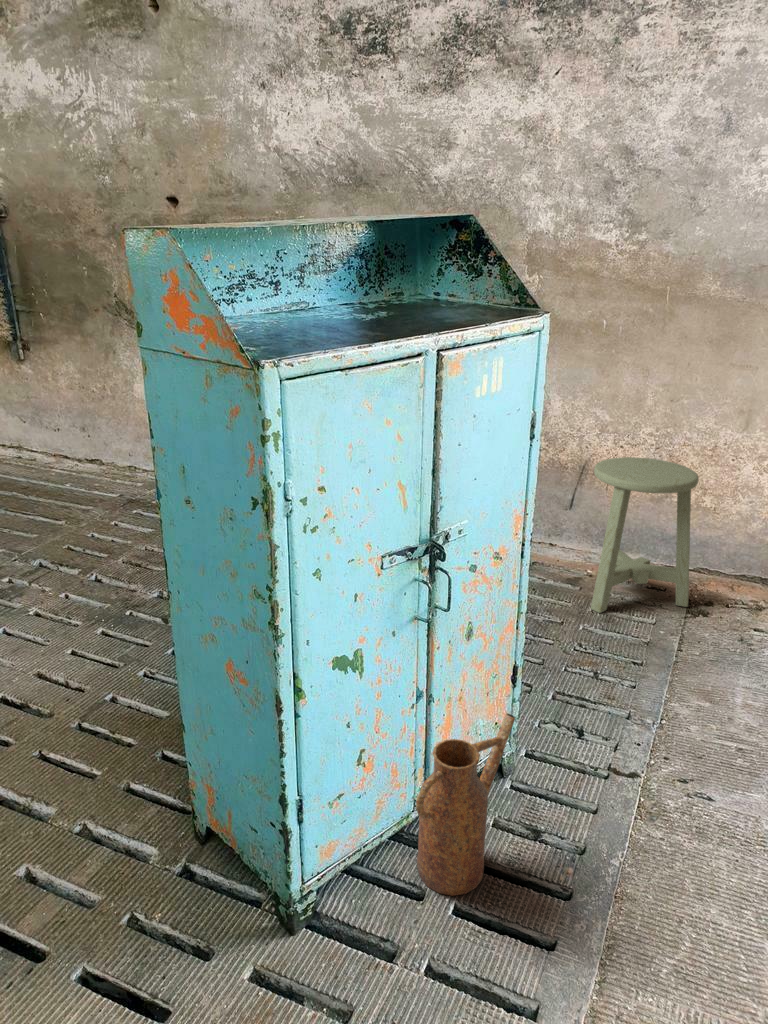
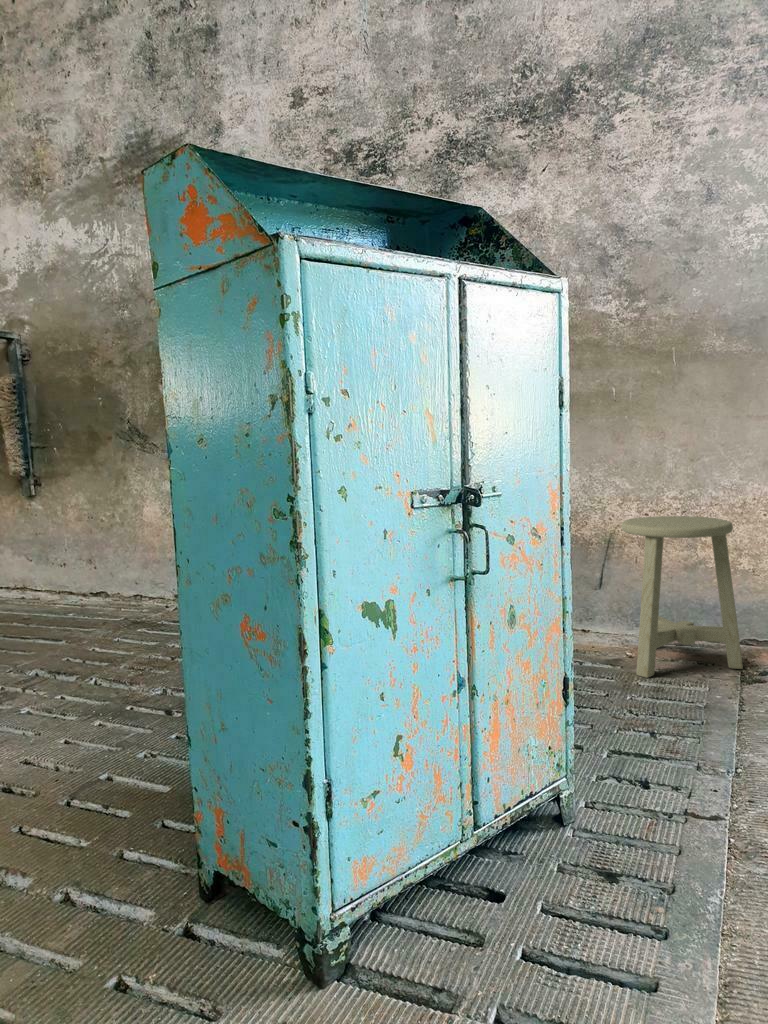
watering can: present [416,714,515,896] -> none [466,715,573,941]

